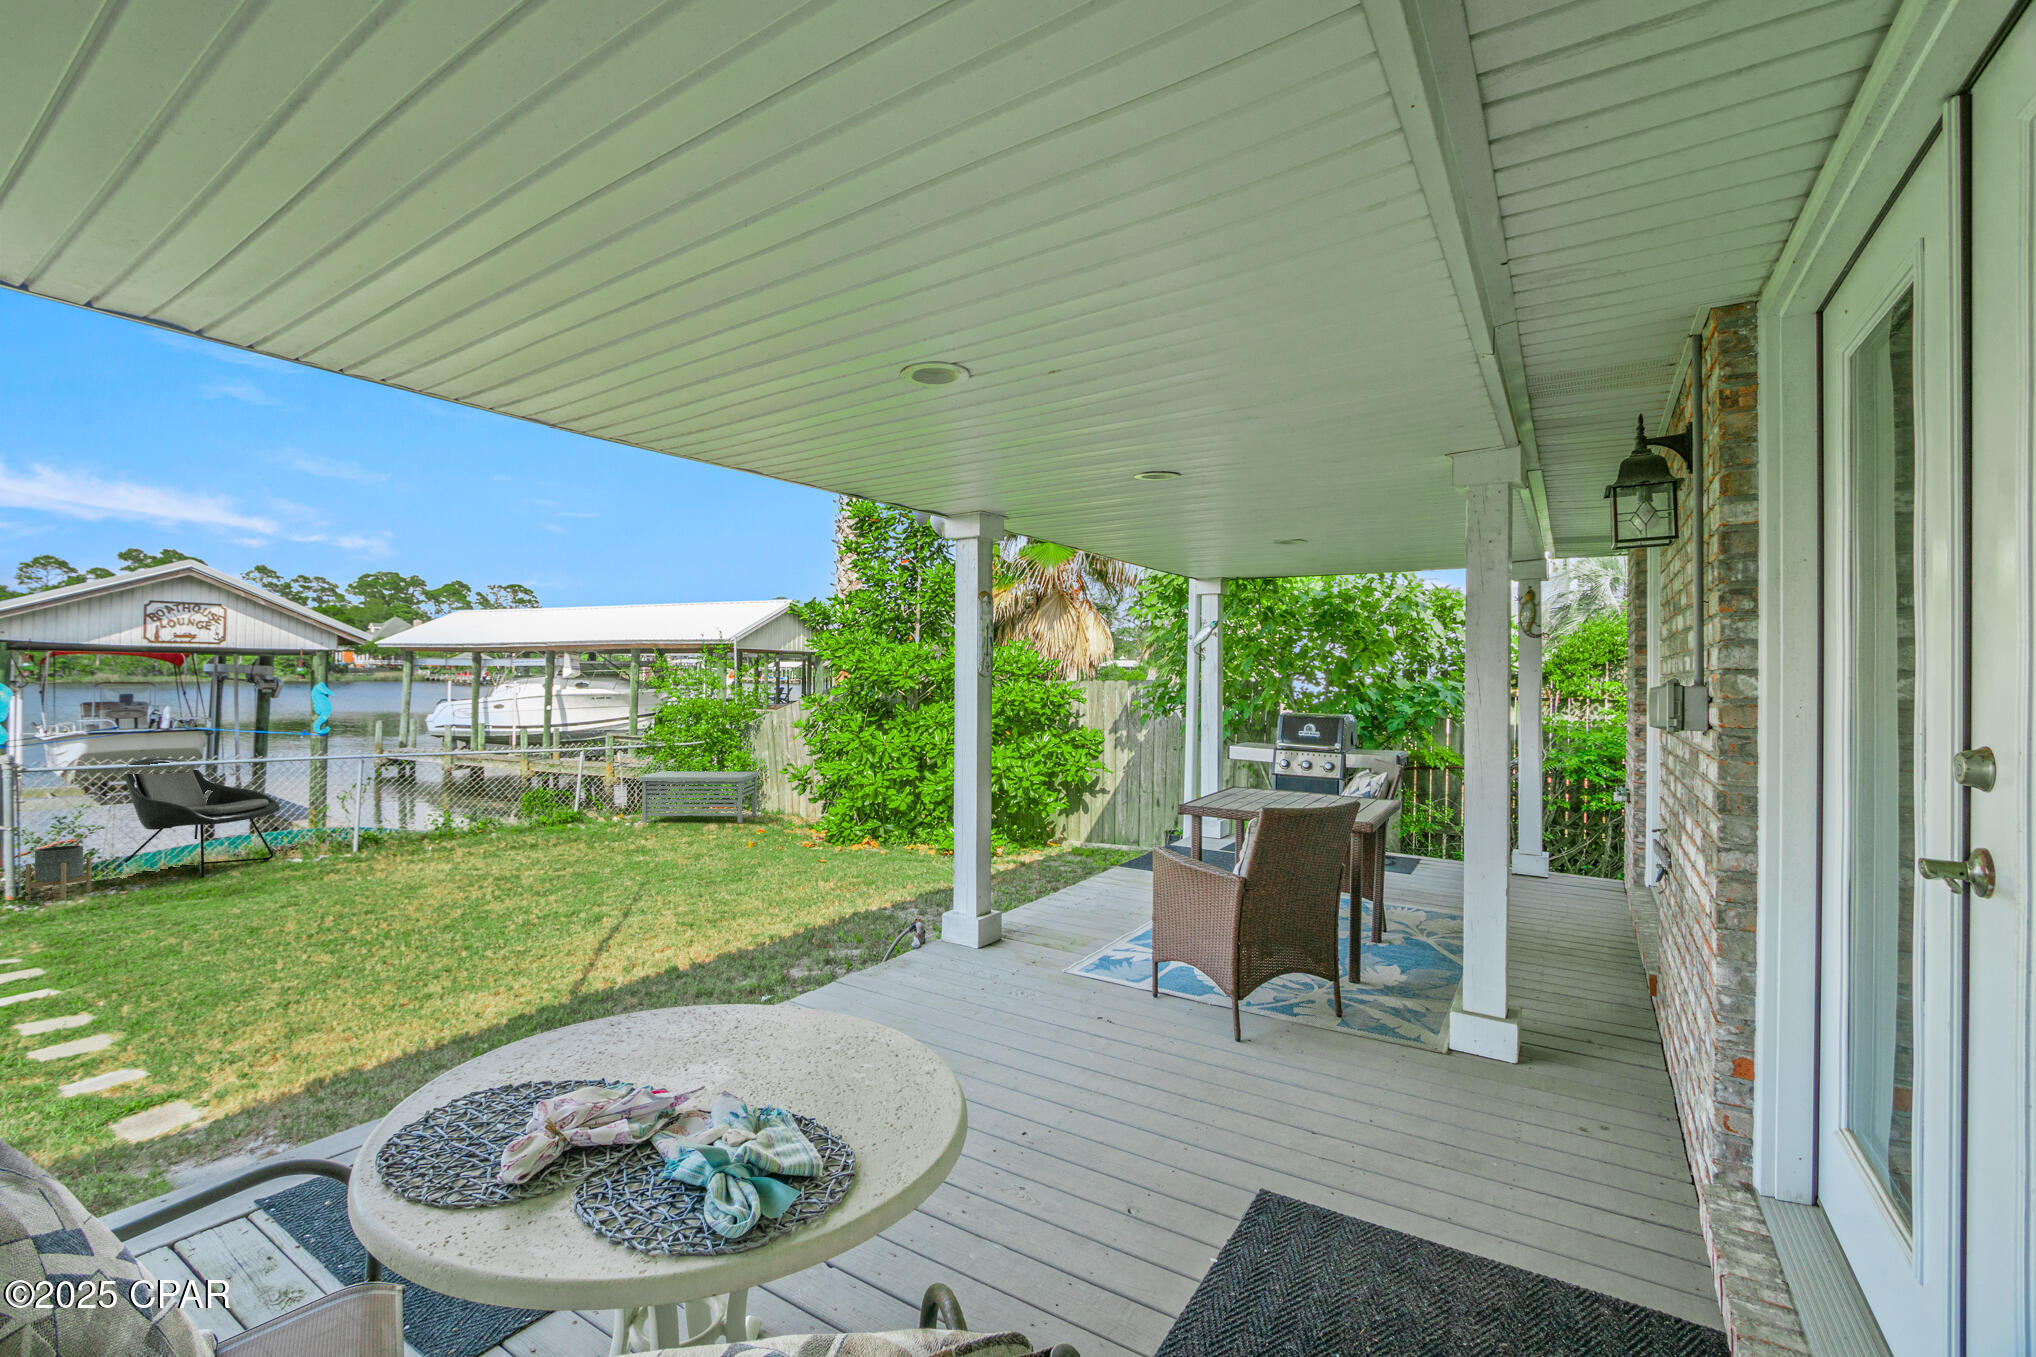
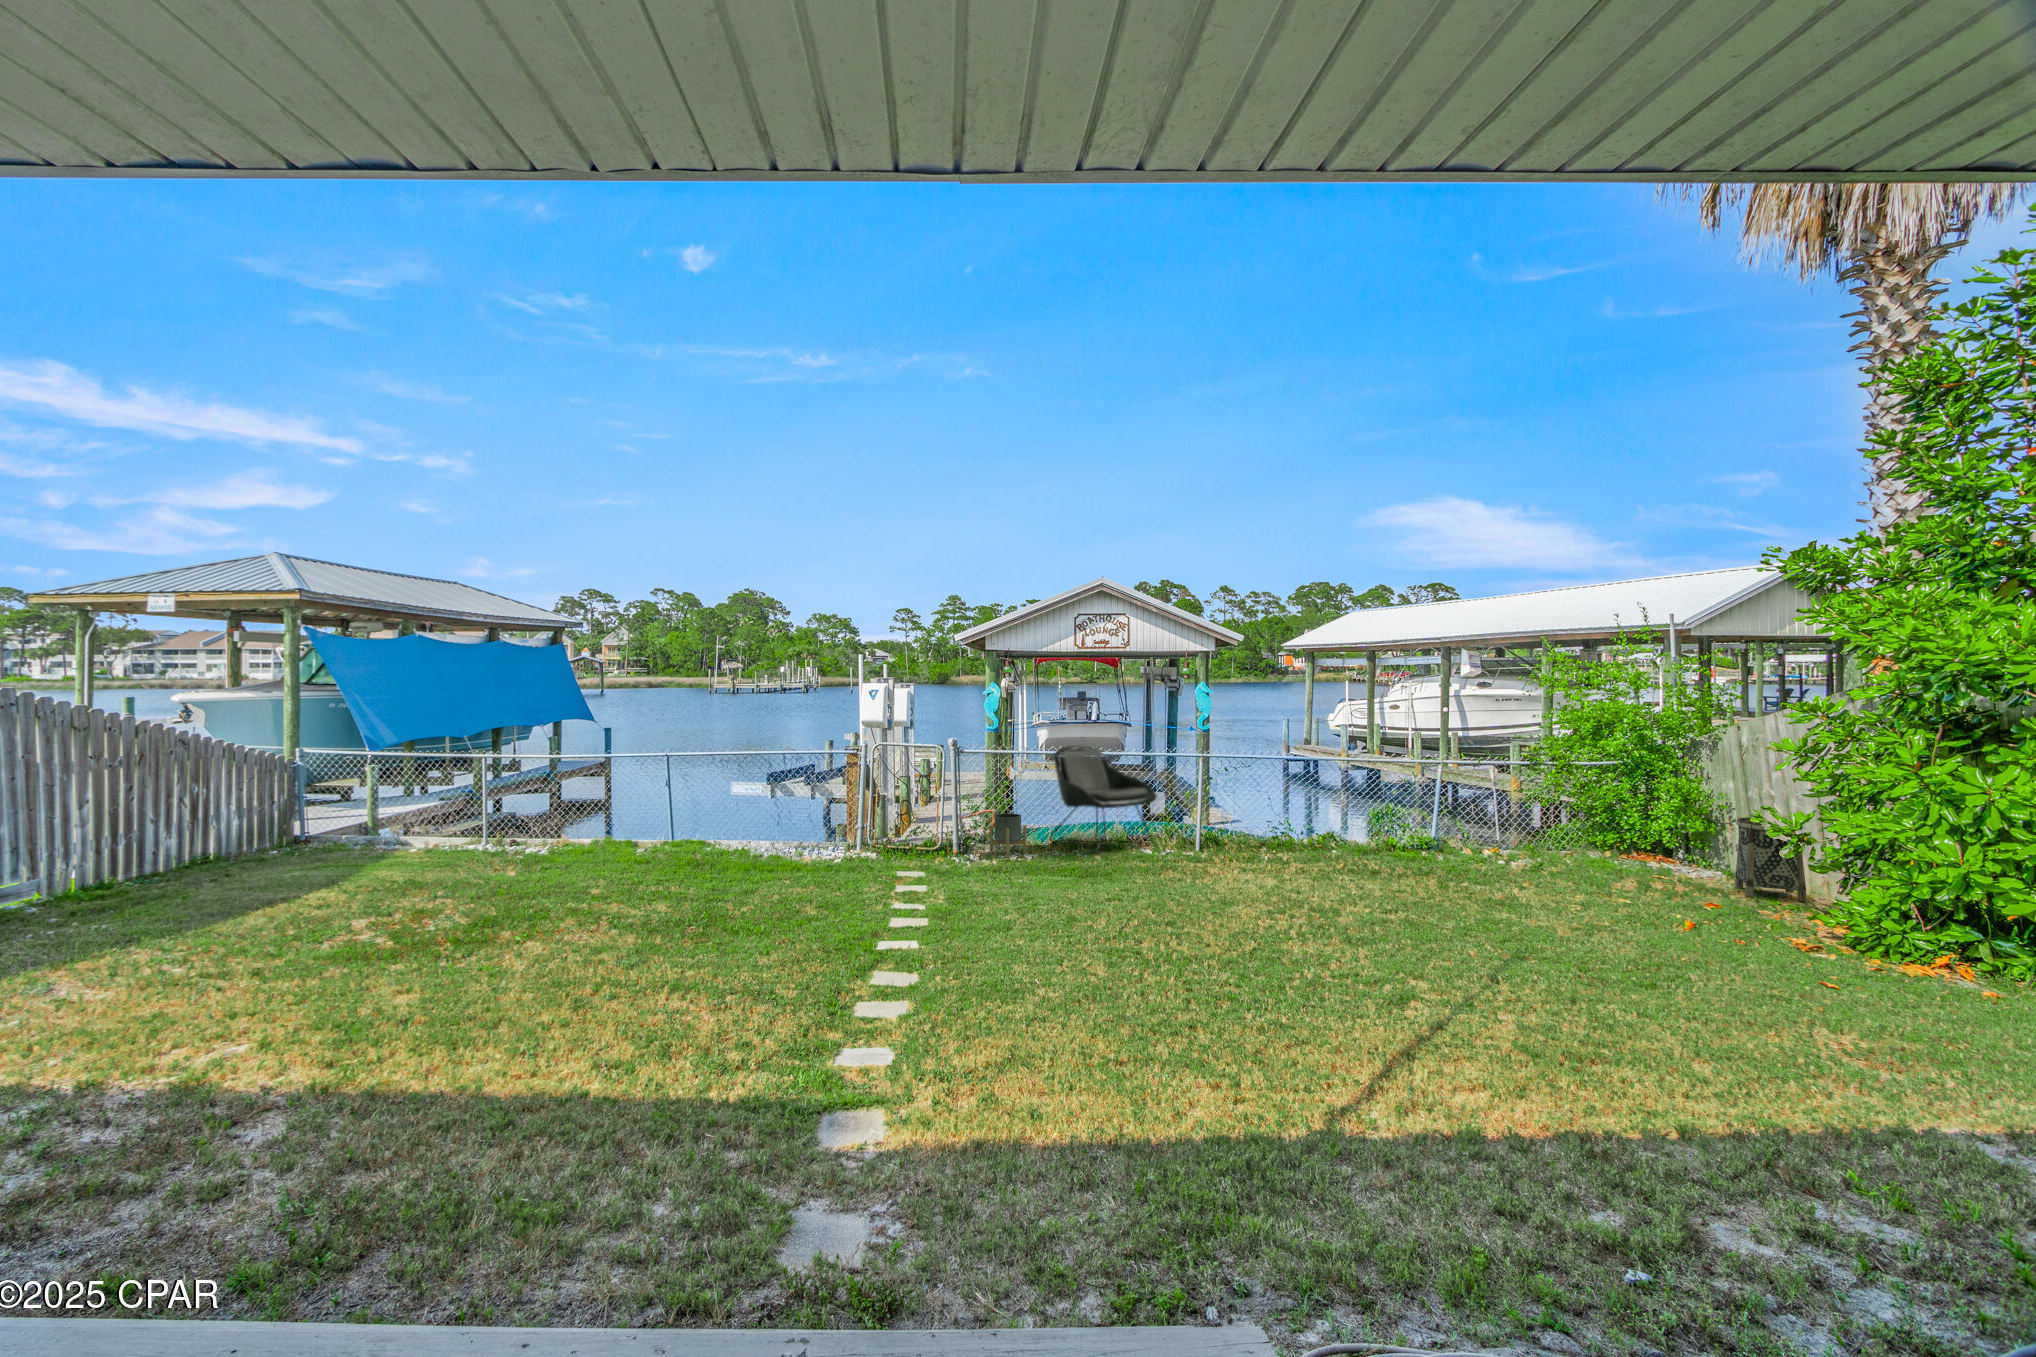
storage bench: present [638,771,759,823] -> none [1519,795,1710,884]
basket: none [772,773,808,824] -> present [1735,818,1807,901]

